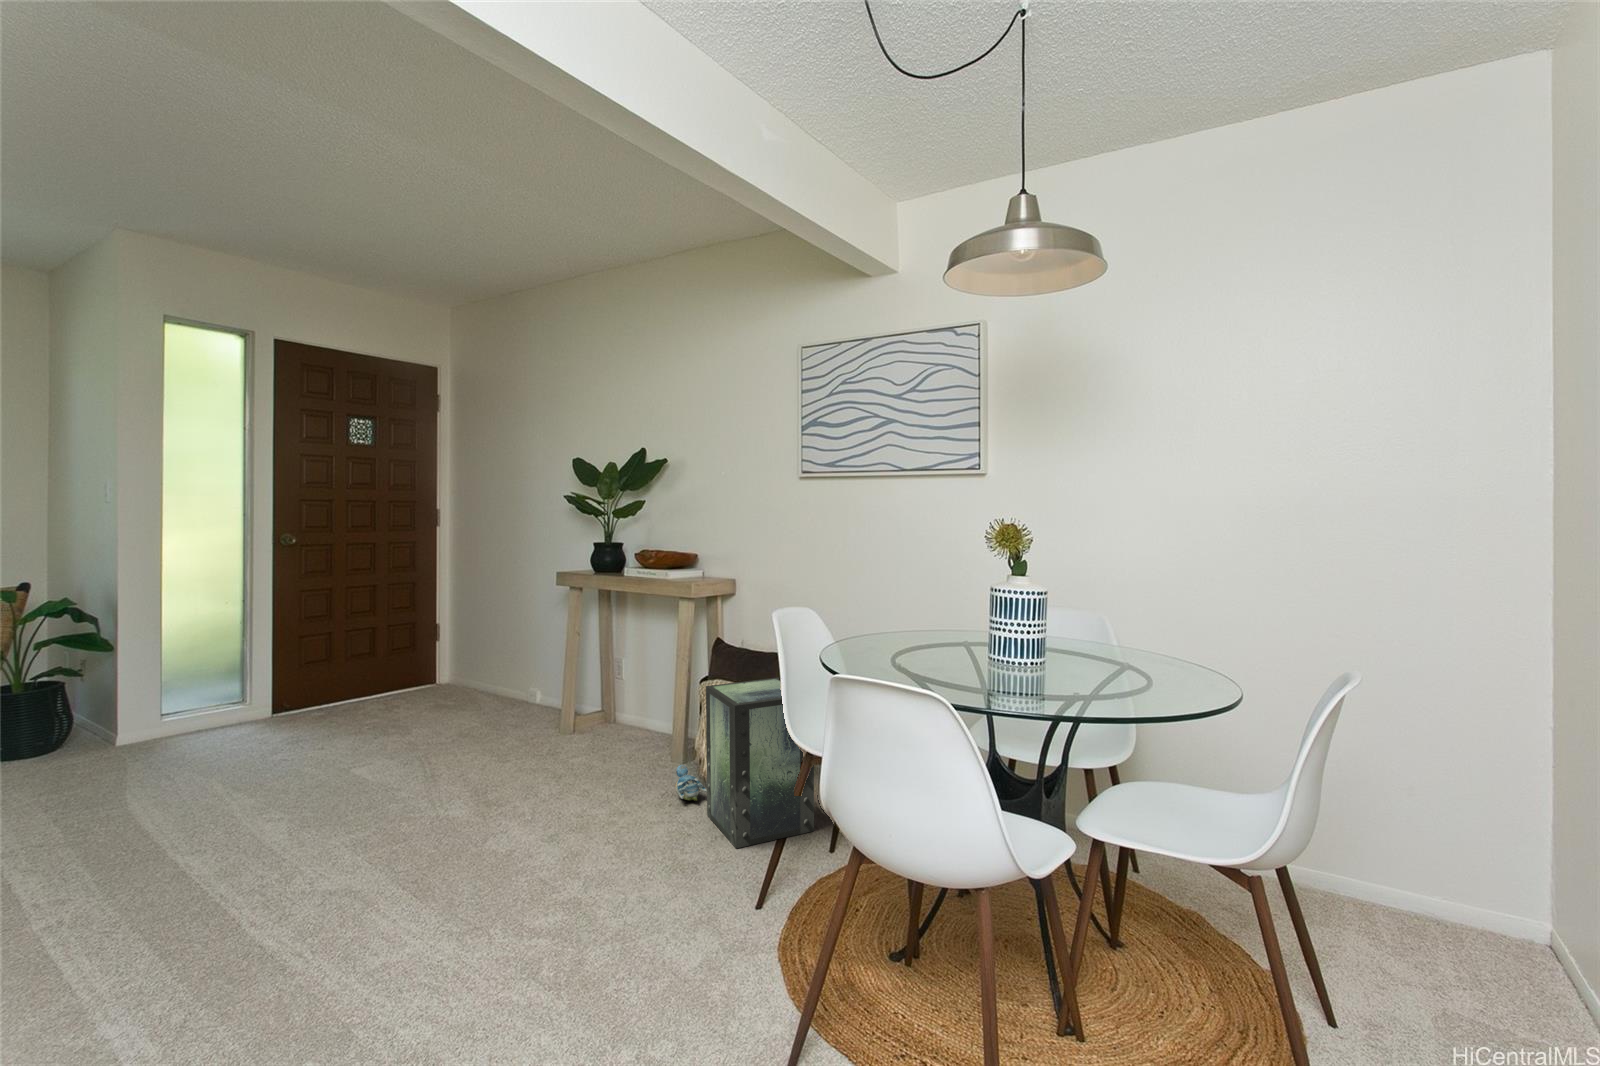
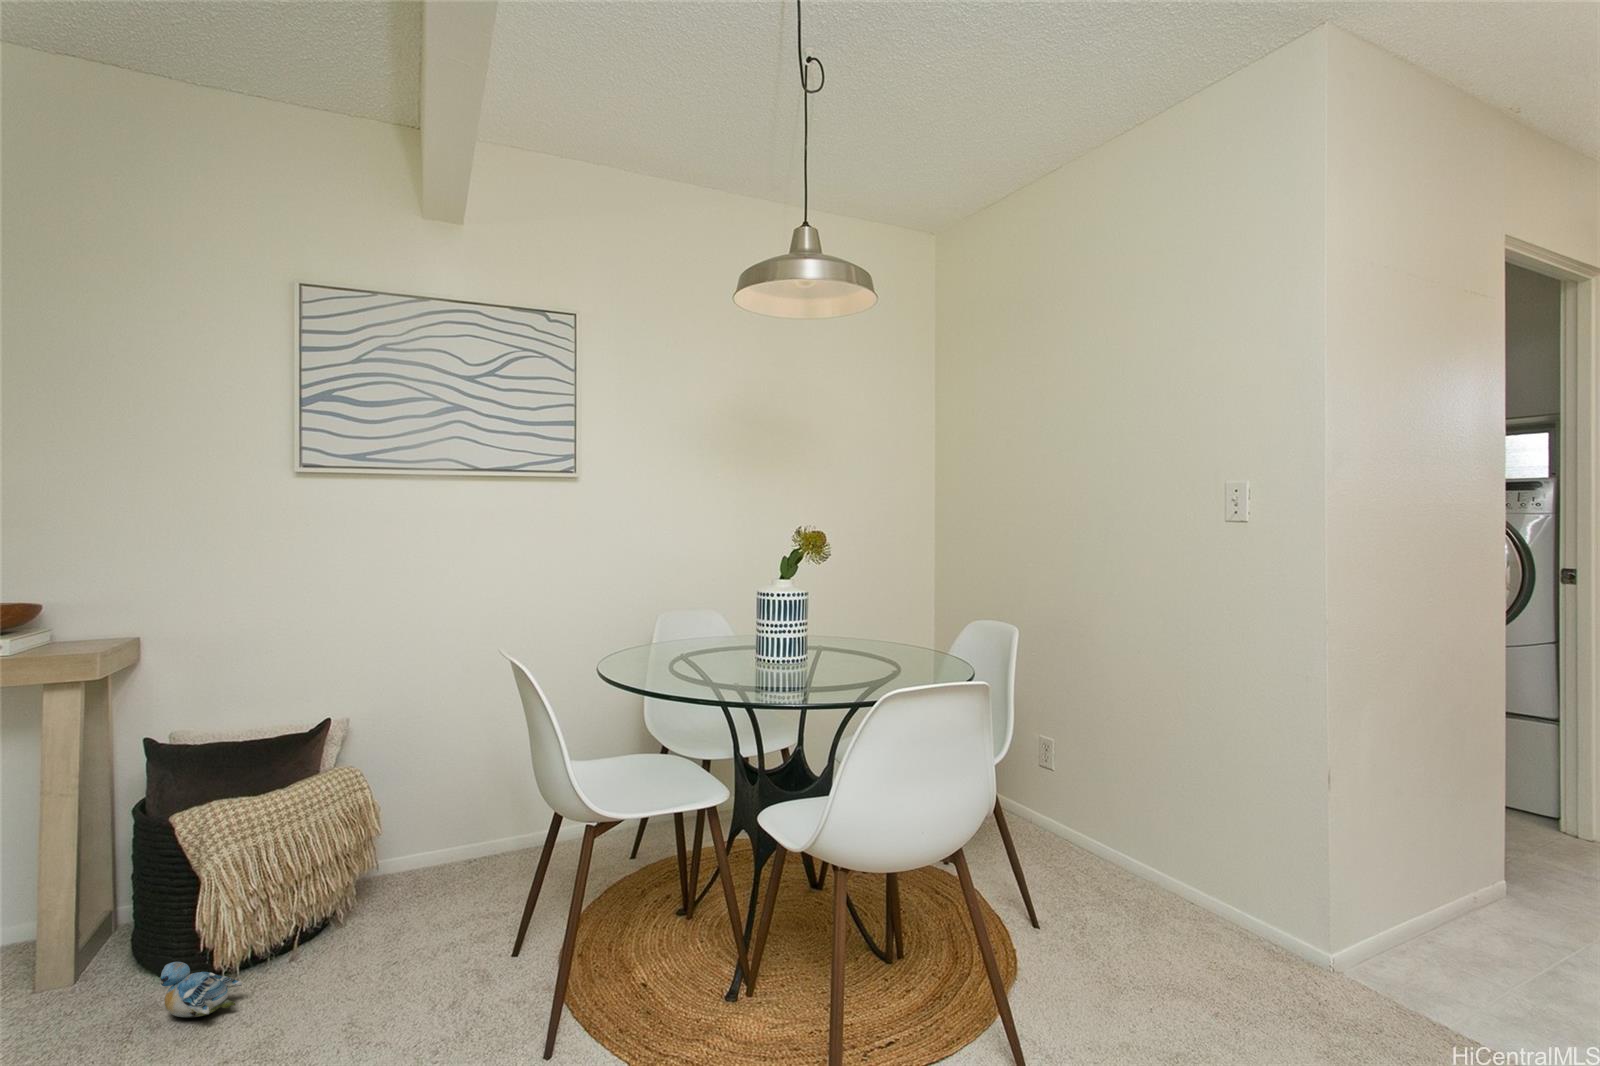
storage box: present [706,677,814,848] -> none [277,762,470,1024]

